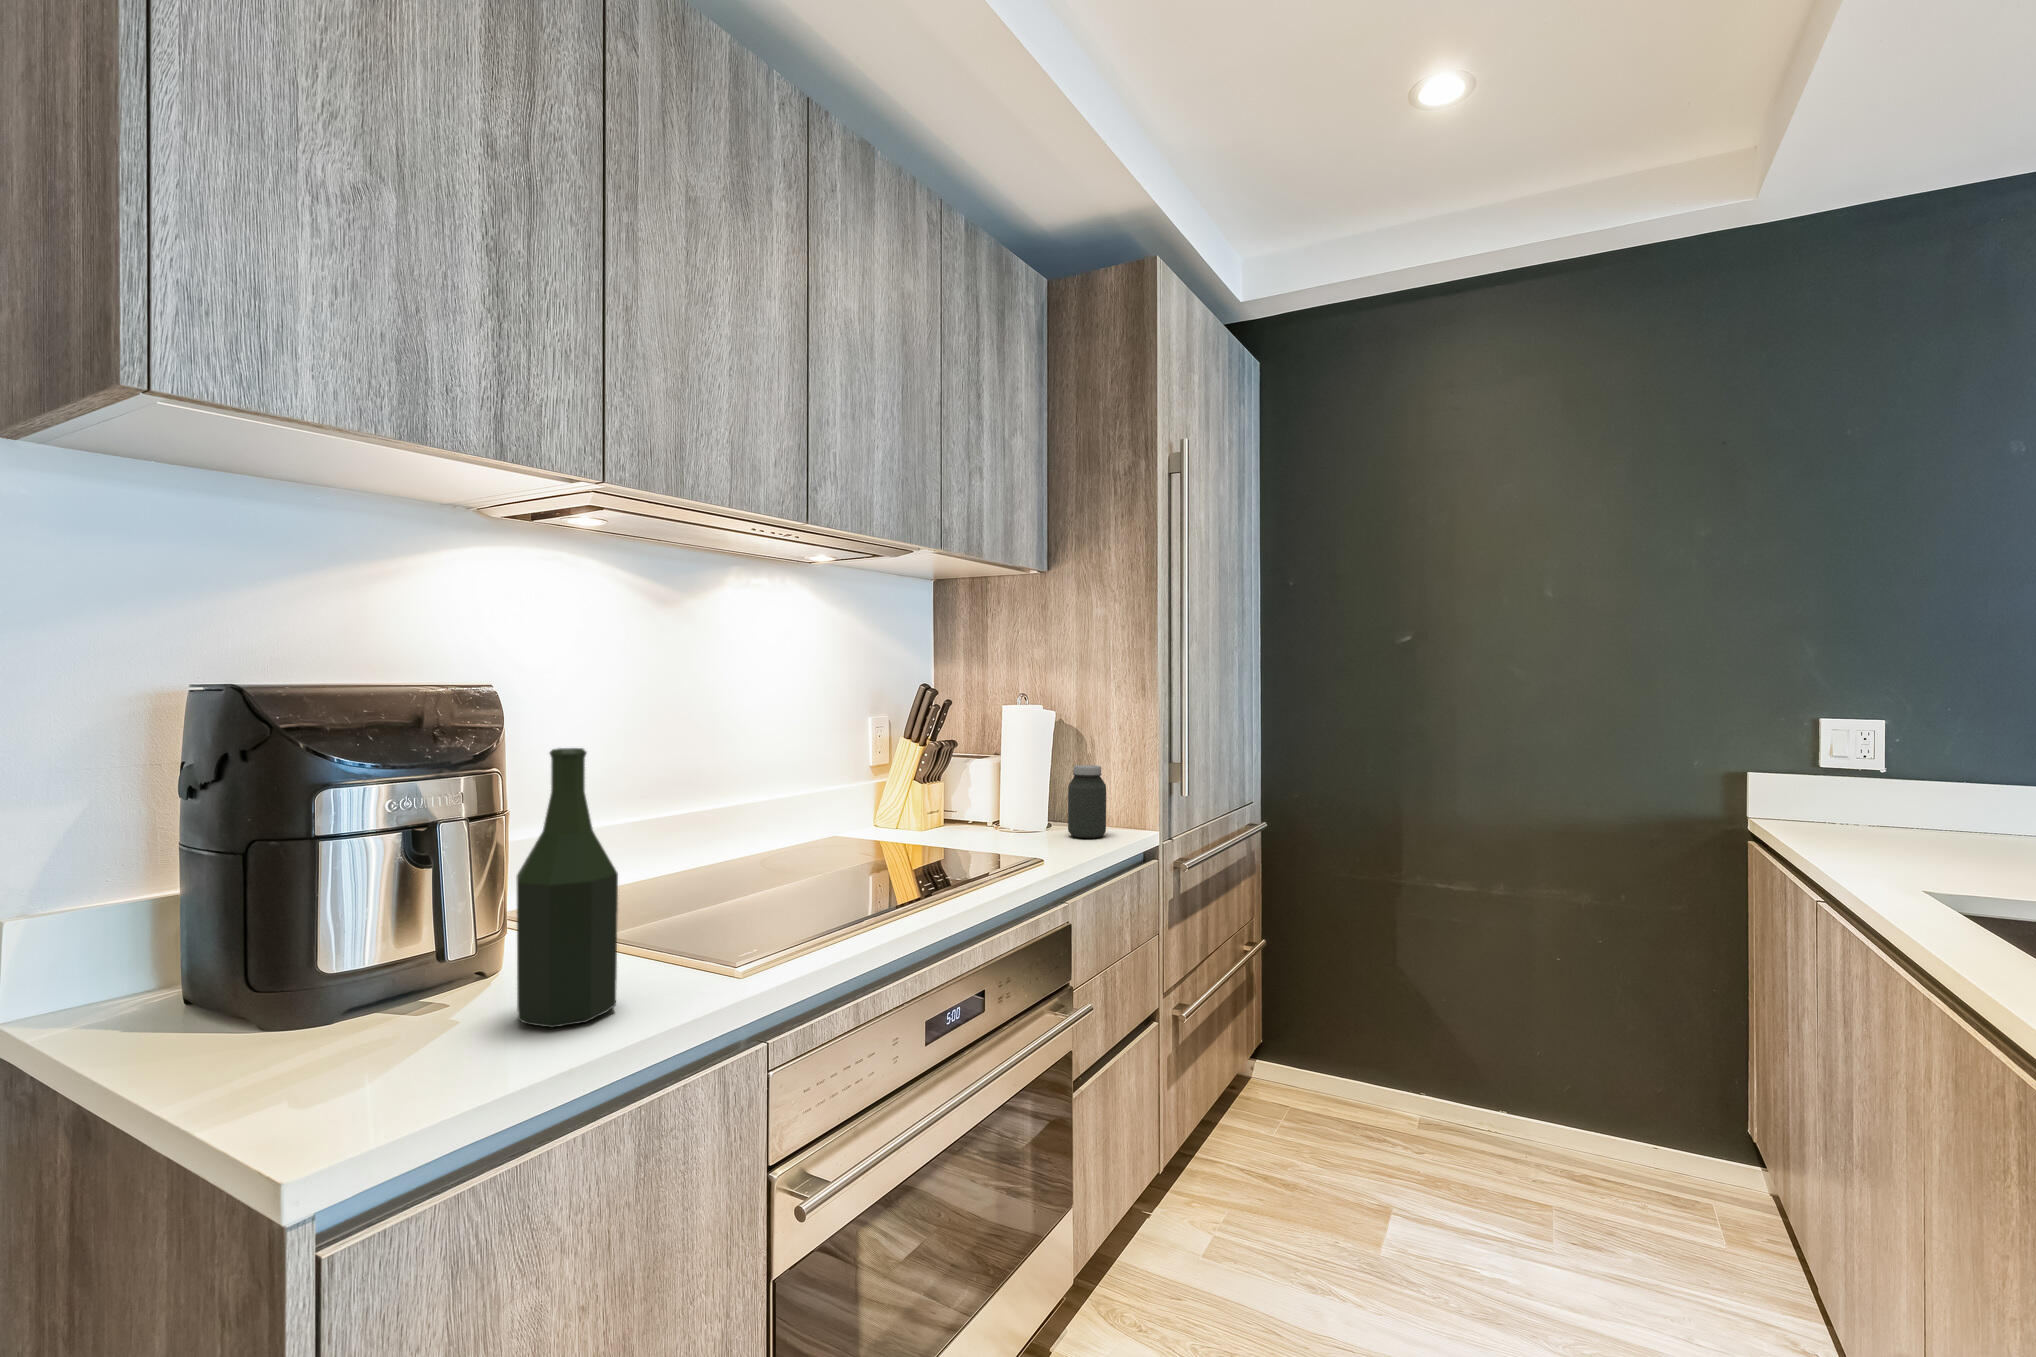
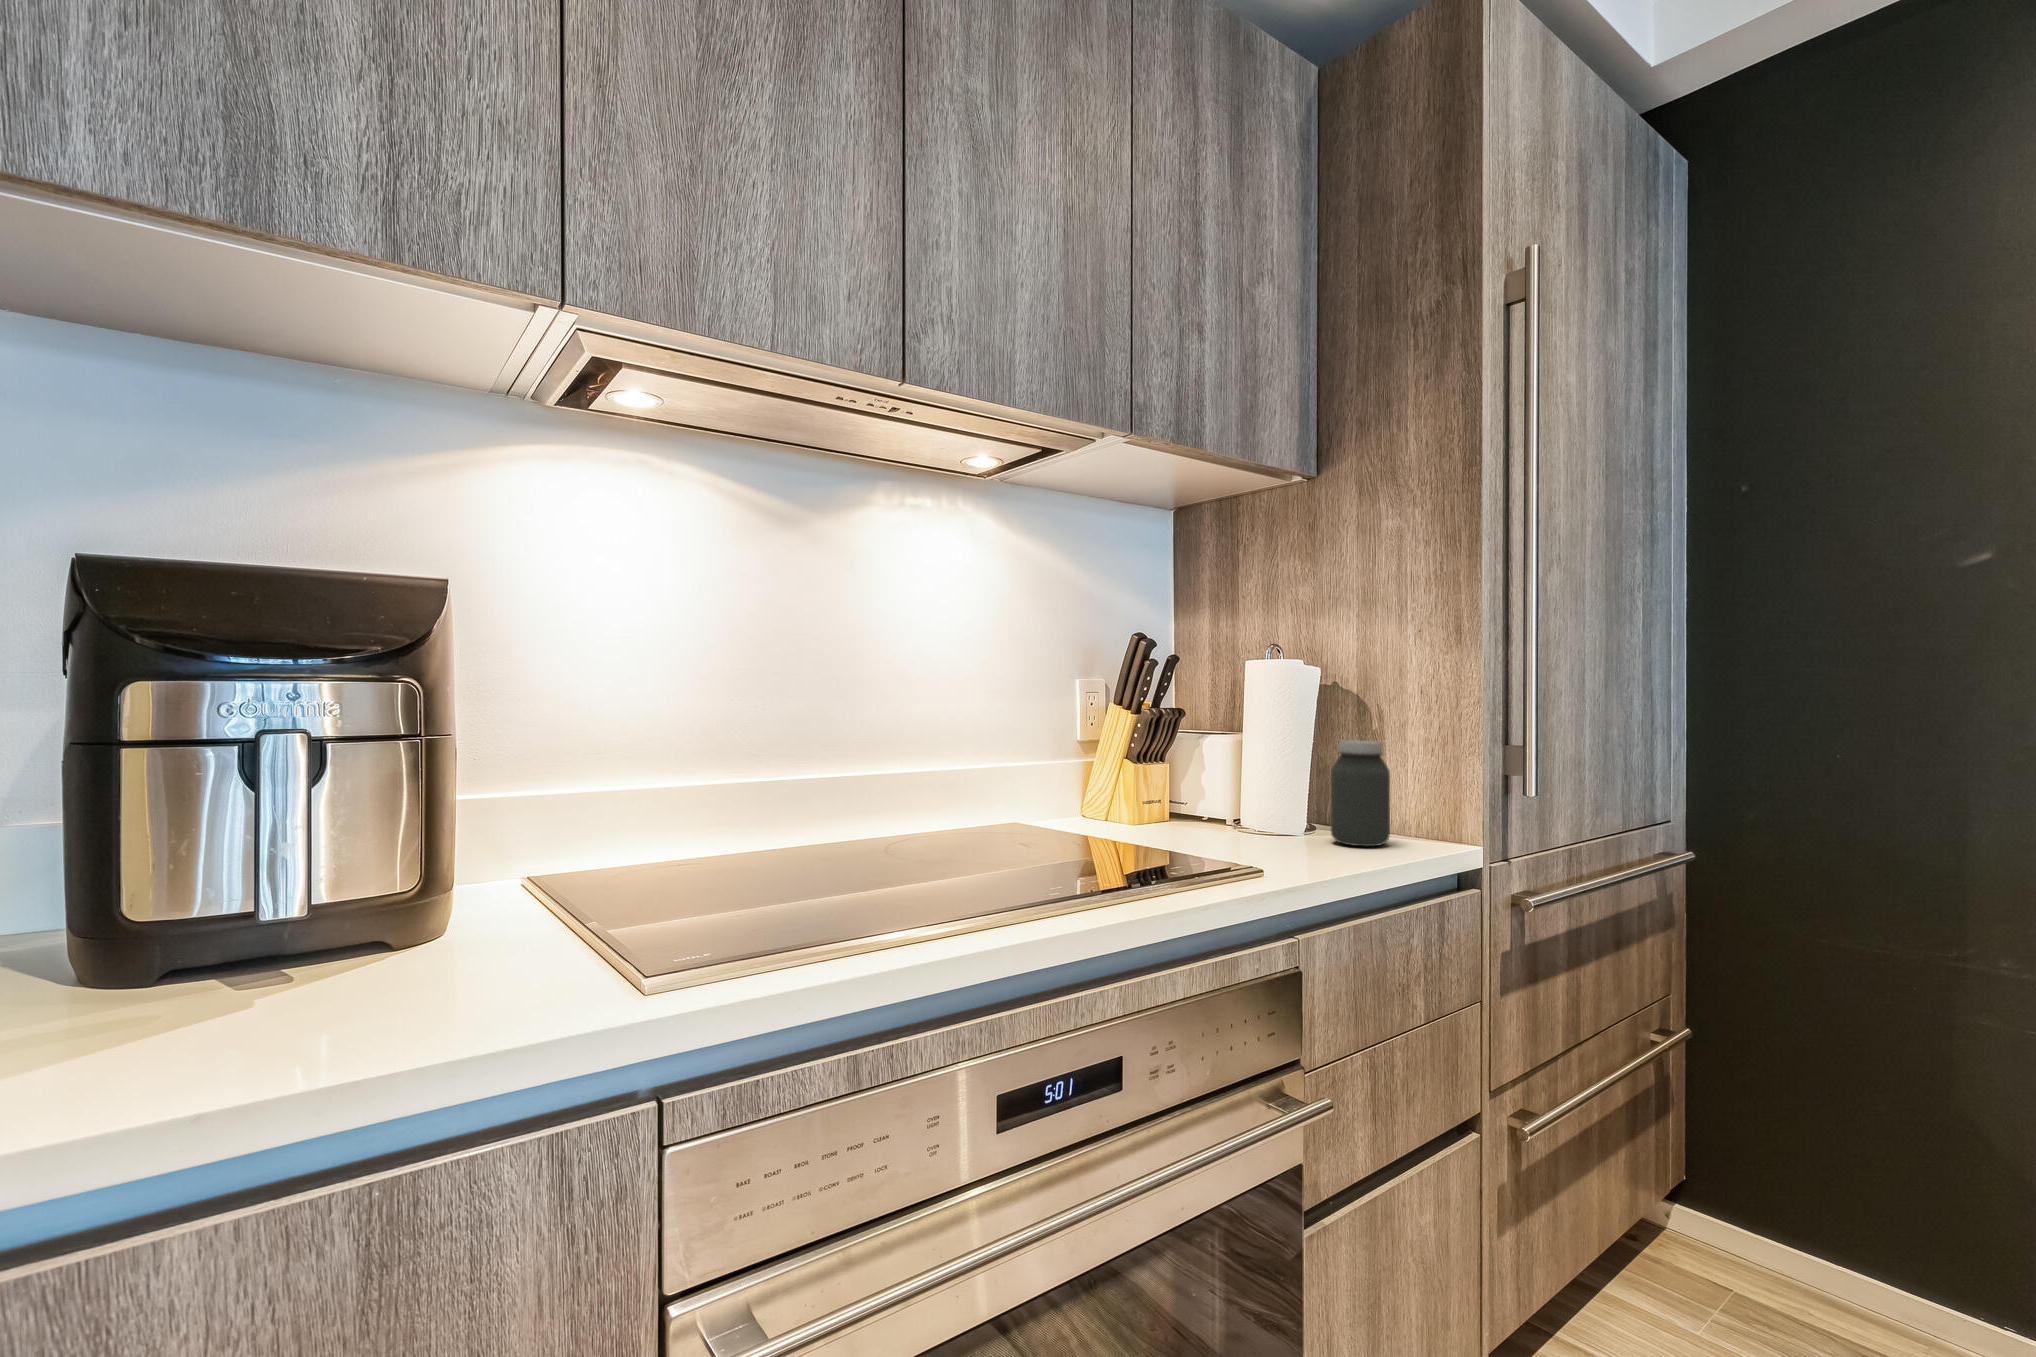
bottle: present [517,748,618,1028] -> none [258,626,434,1045]

